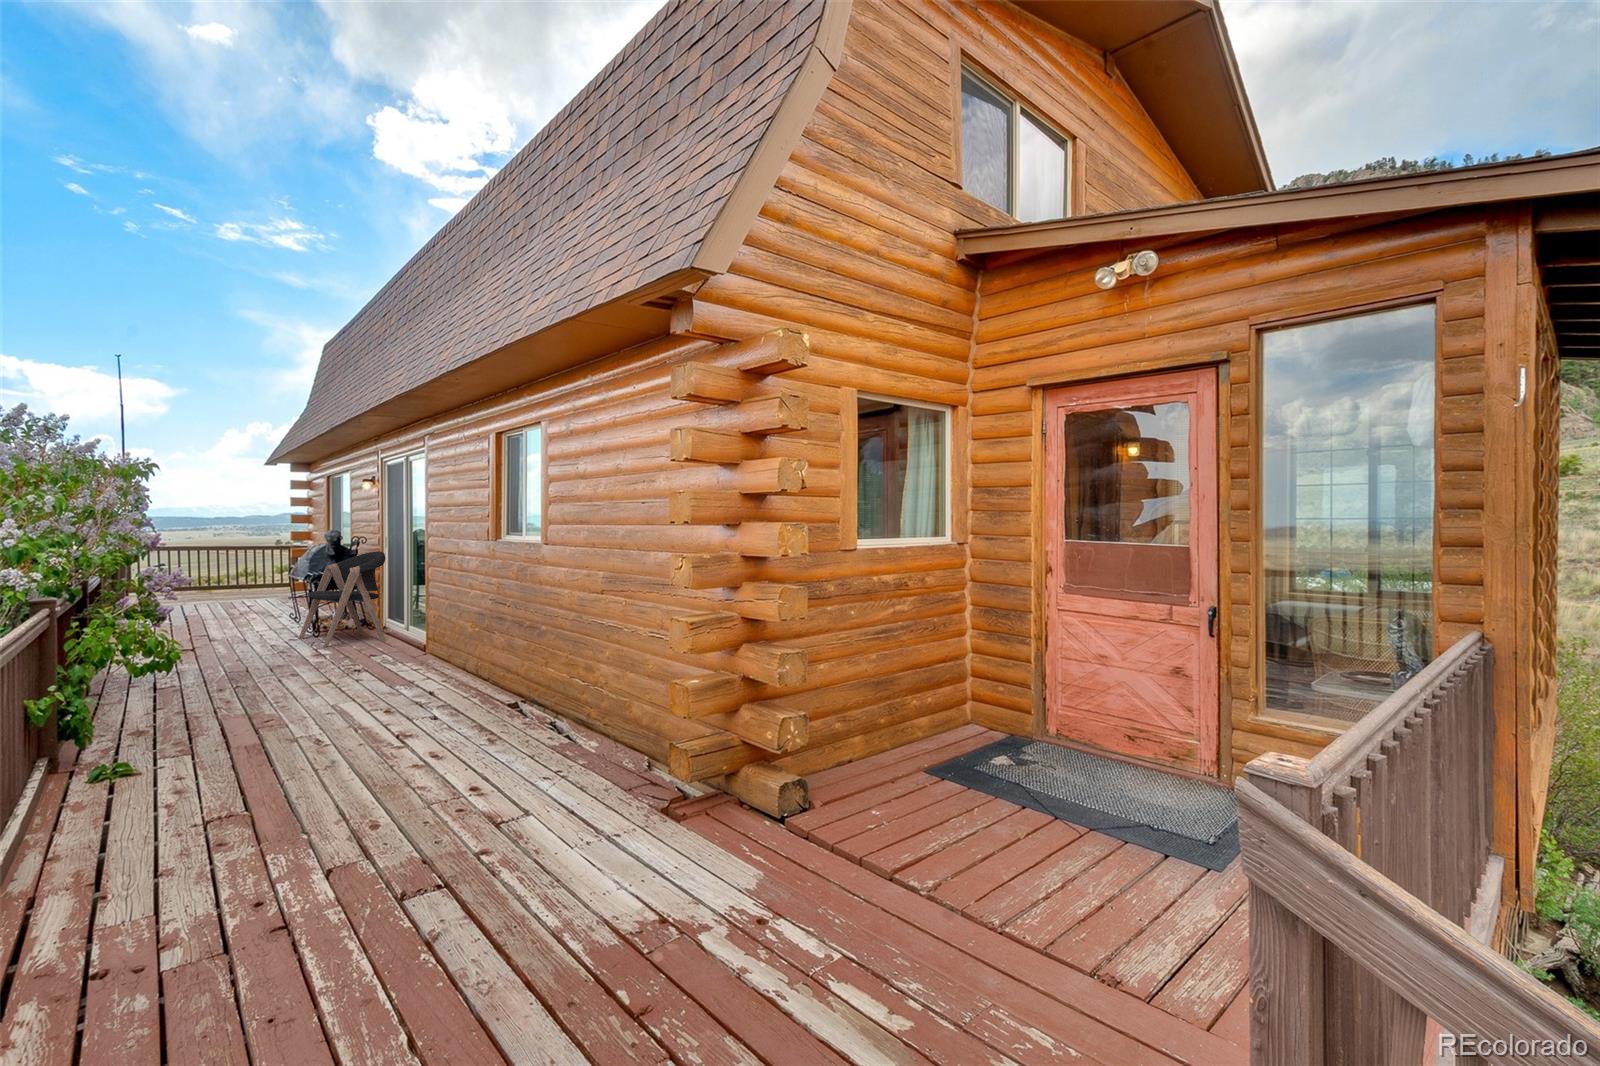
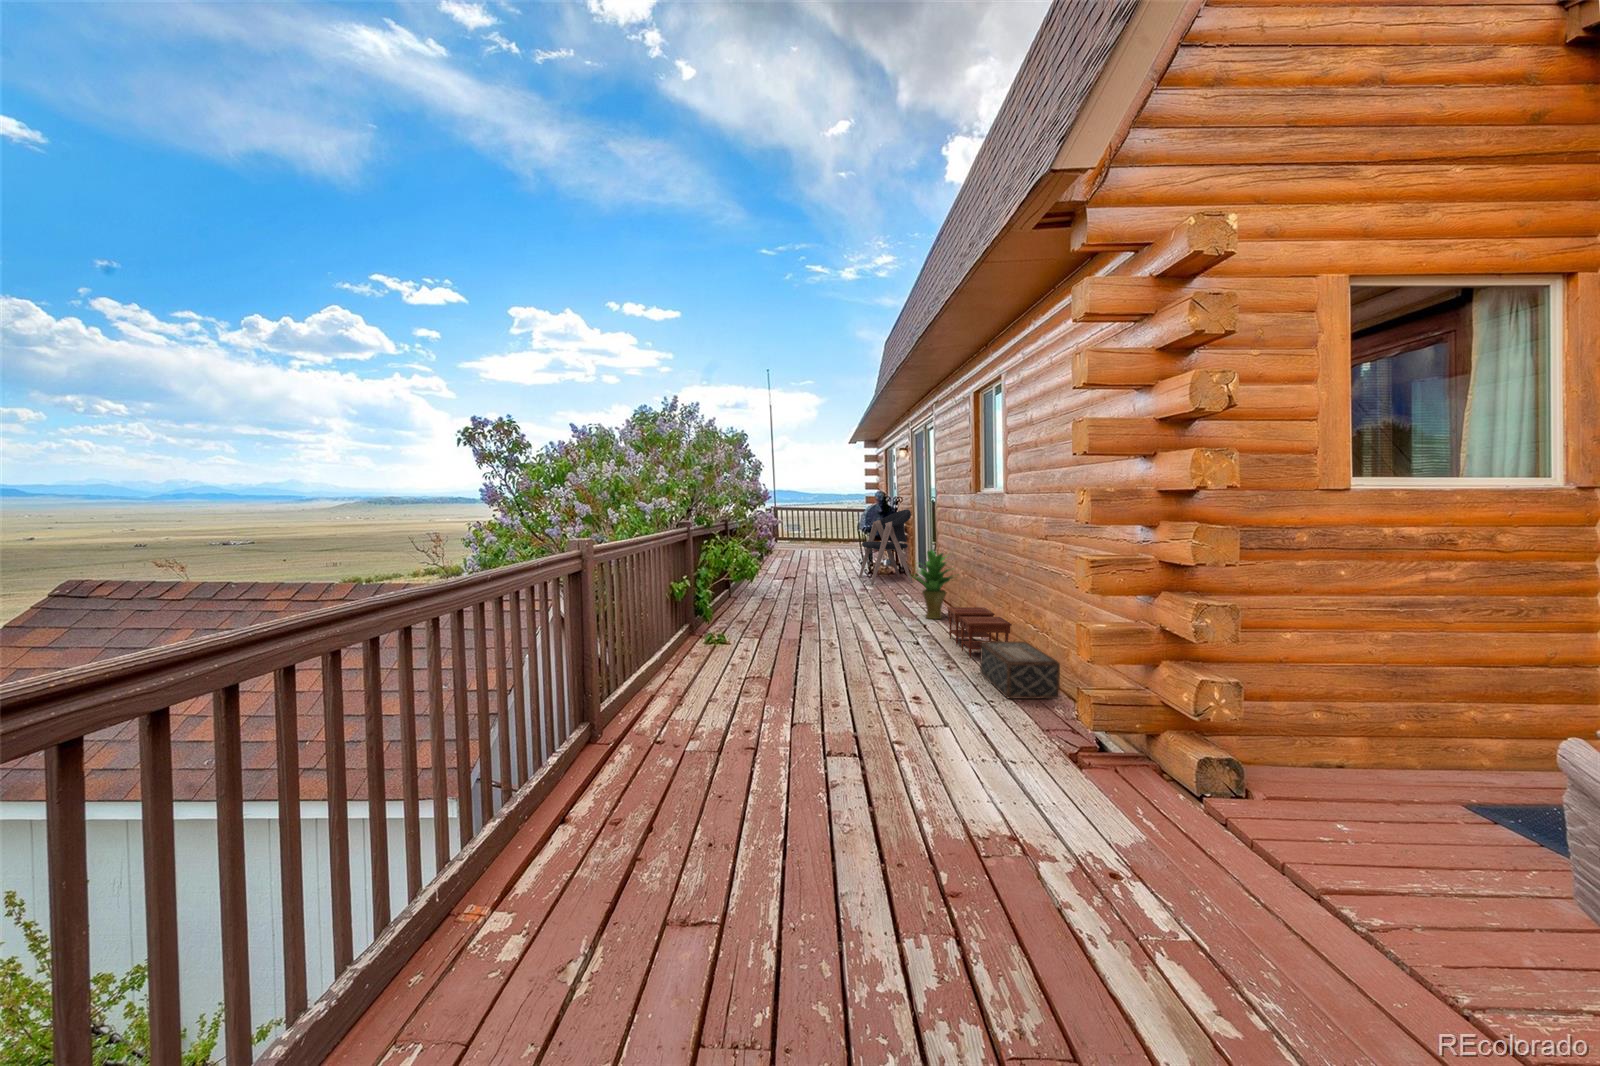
potted plant: none [405,602,475,685] -> present [916,550,953,619]
side table: none [470,666,556,727] -> present [947,607,1012,659]
woven basket: none [530,700,625,765] -> present [980,642,1060,699]

